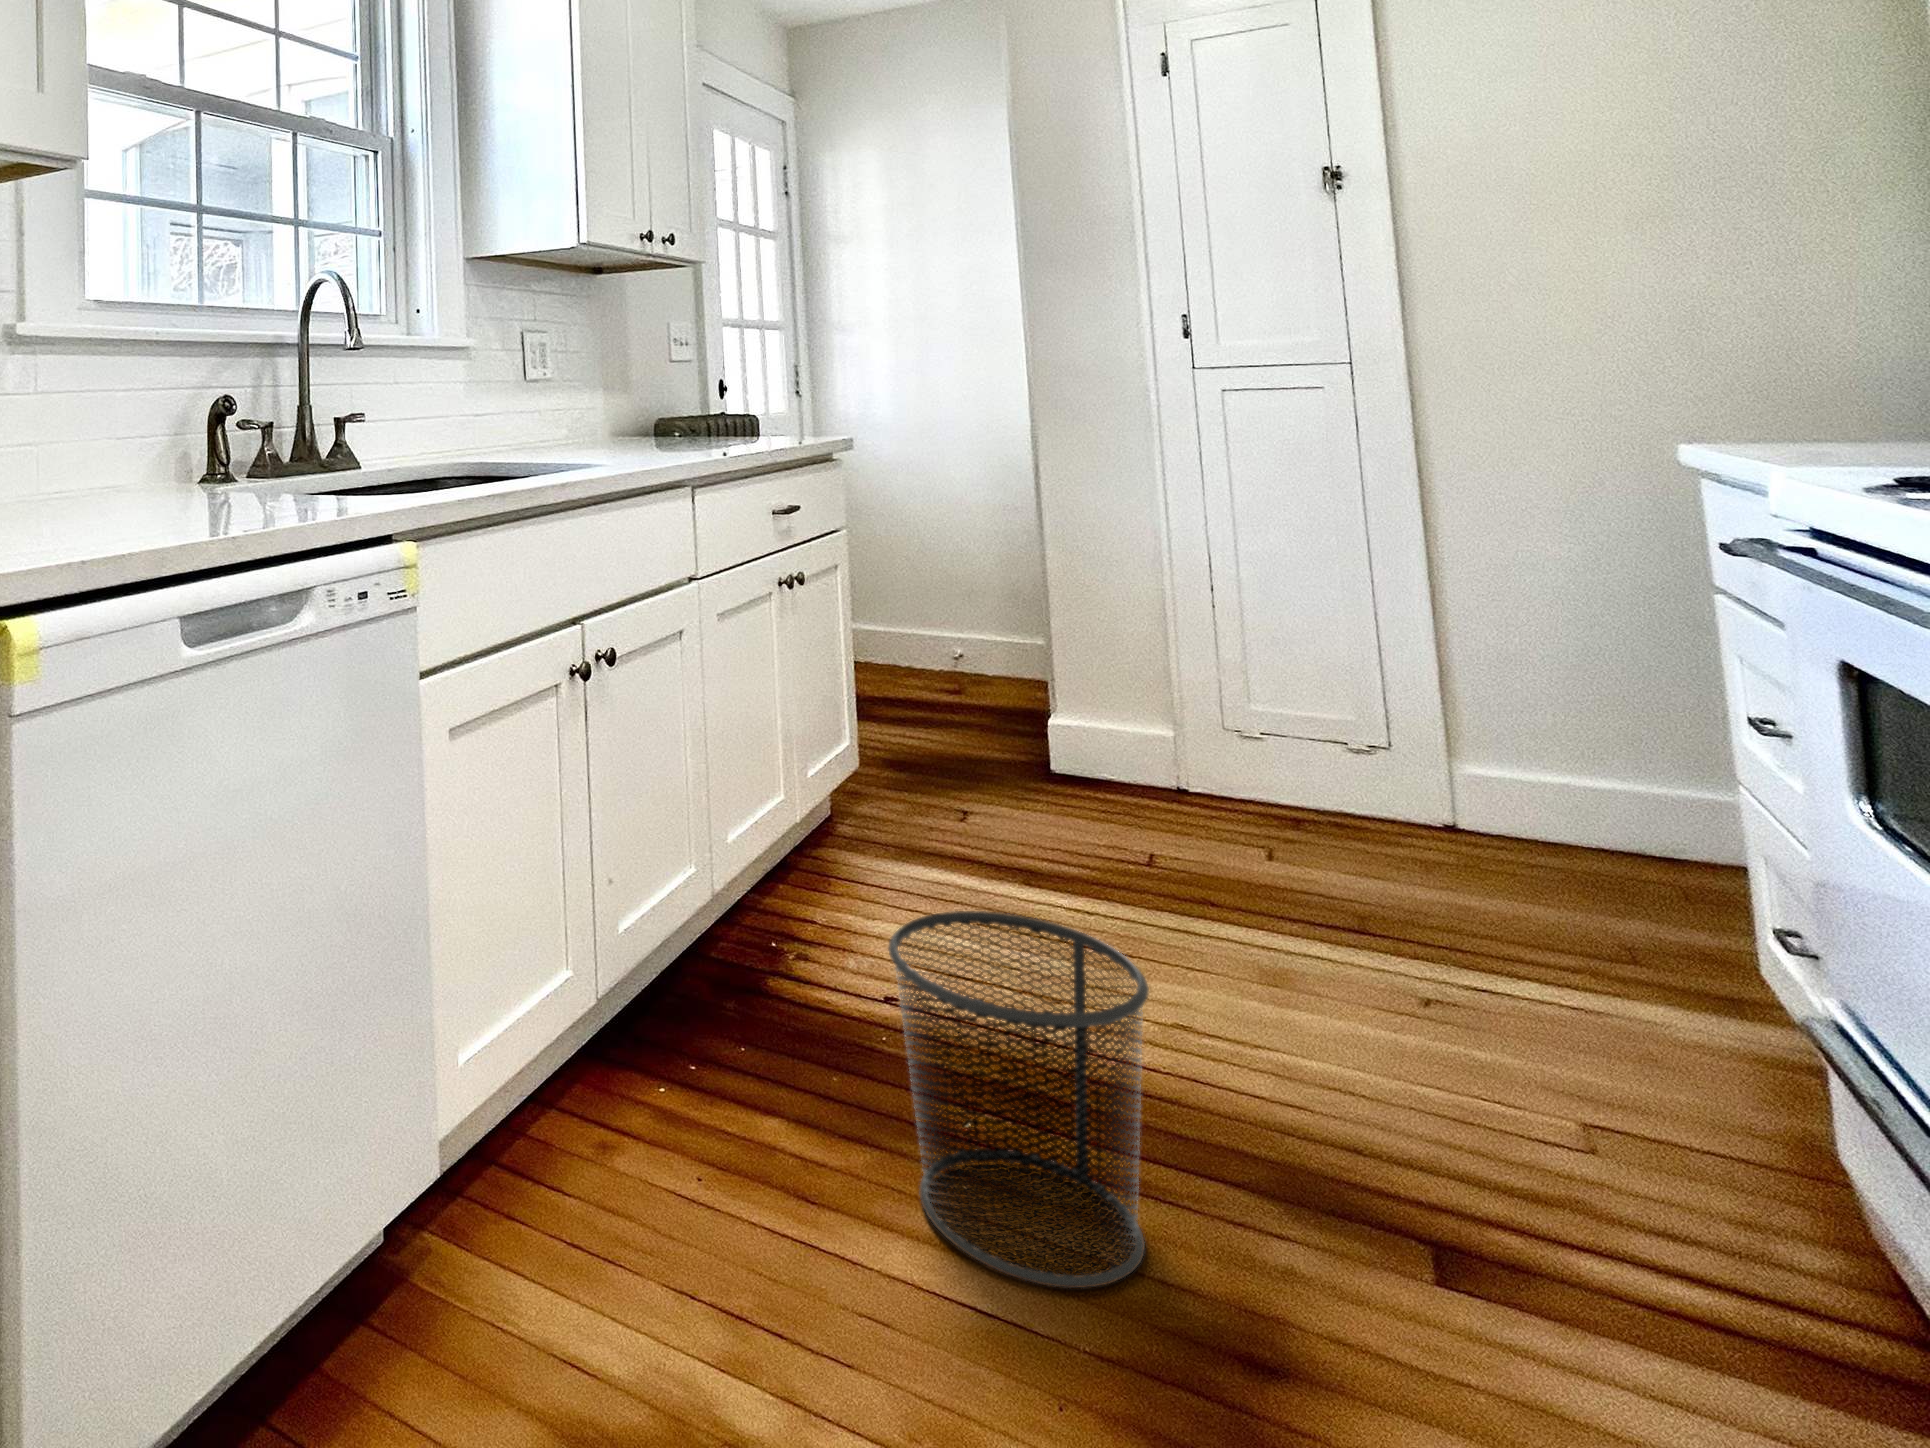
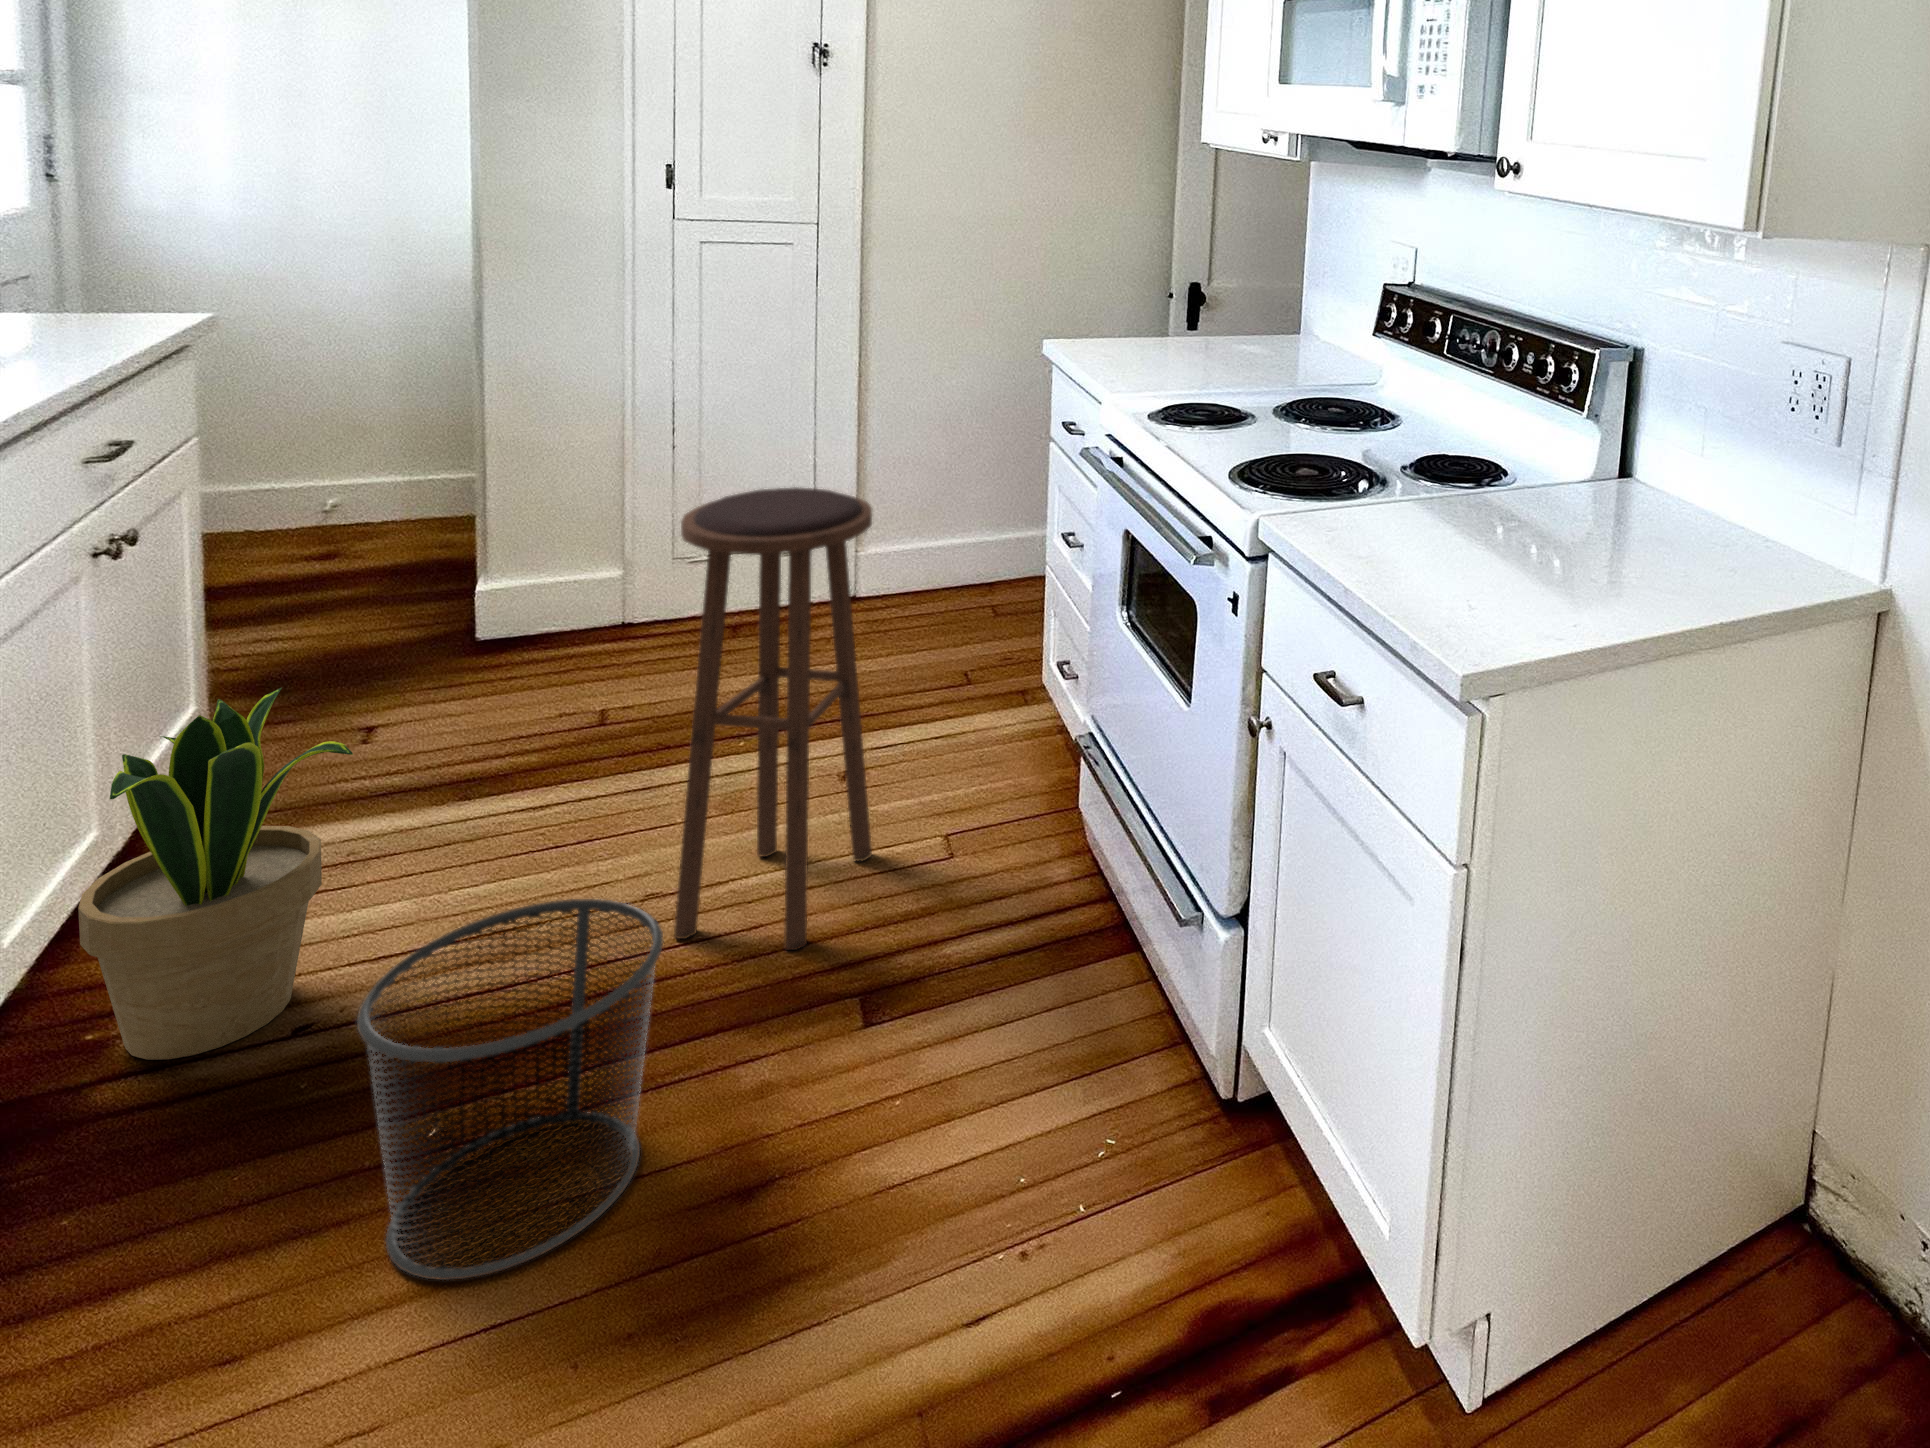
stool: none [1171,574,1463,1154] -> present [674,487,872,950]
potted plant: none [763,695,917,987] -> present [78,688,353,1060]

